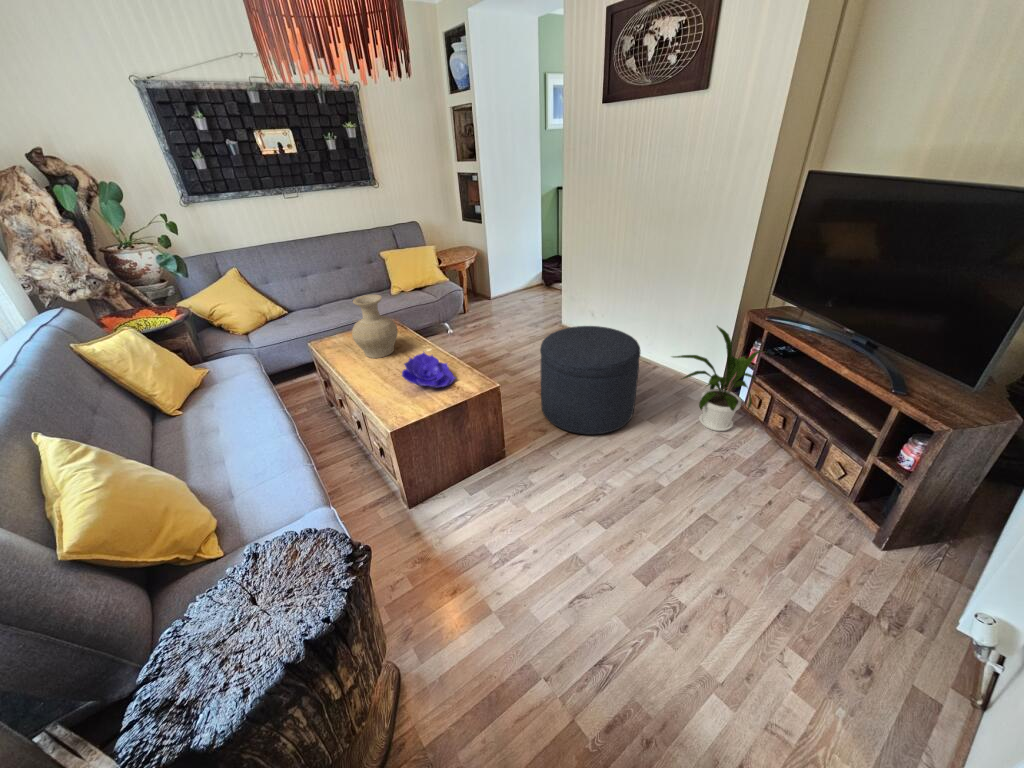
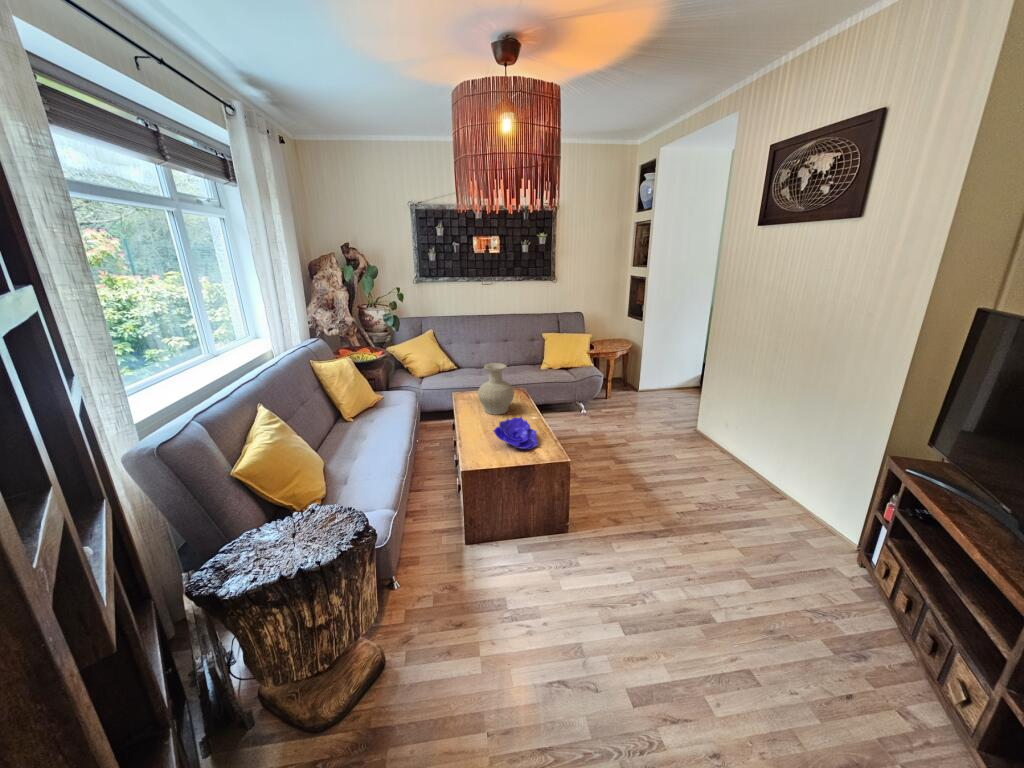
ottoman: present [540,326,641,434] -> none [623,428,736,545]
house plant: present [673,326,763,431] -> none [773,463,901,593]

